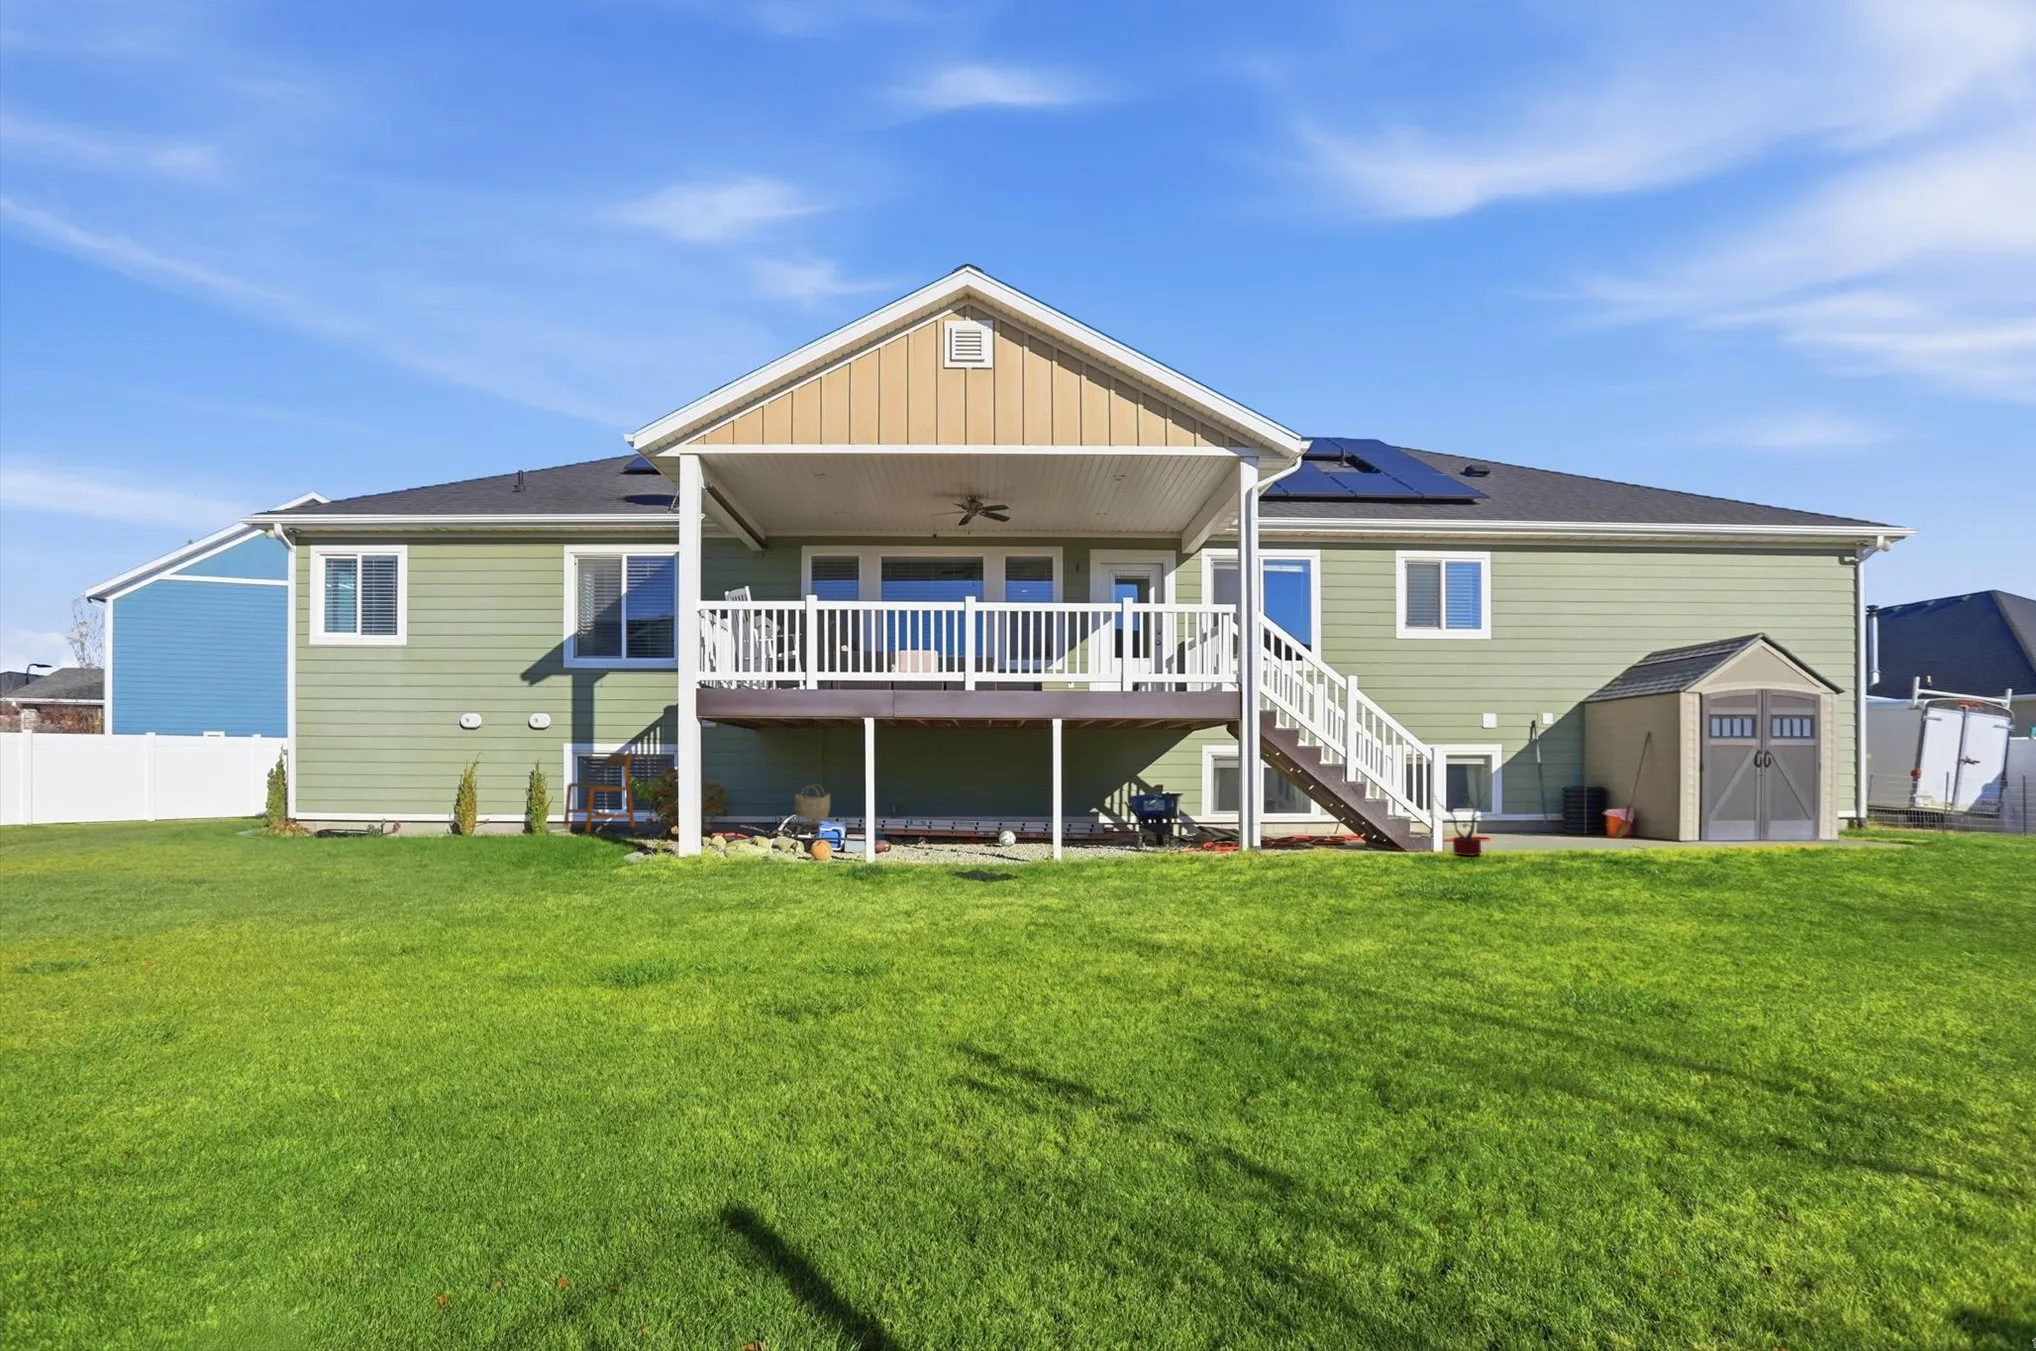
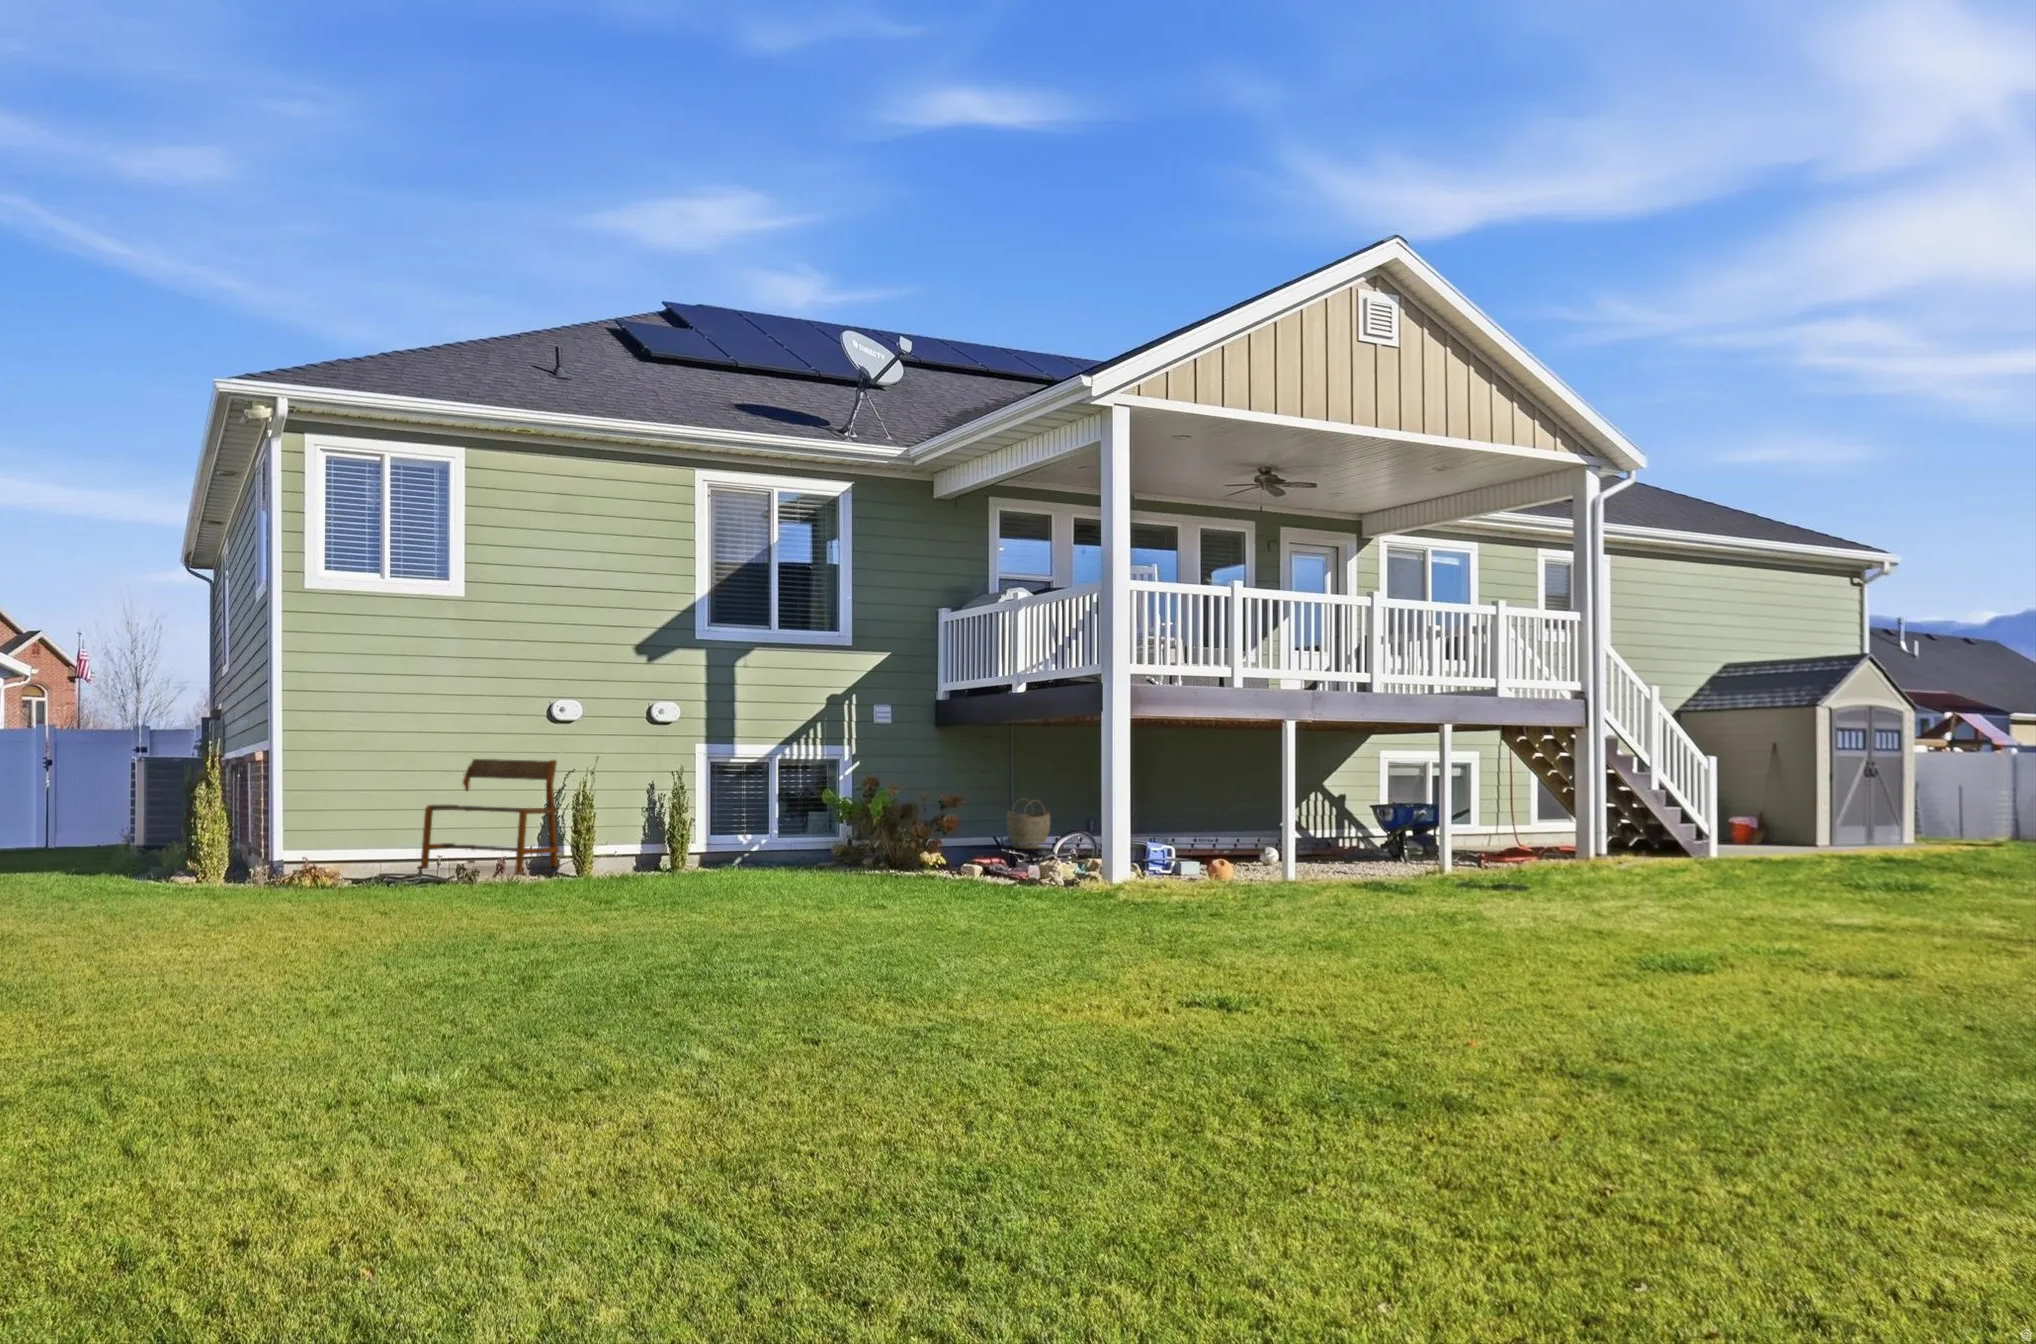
bench: present [564,753,635,832] -> present [421,759,559,874]
decorative plant: present [1435,796,1486,856] -> none [1713,795,1762,853]

